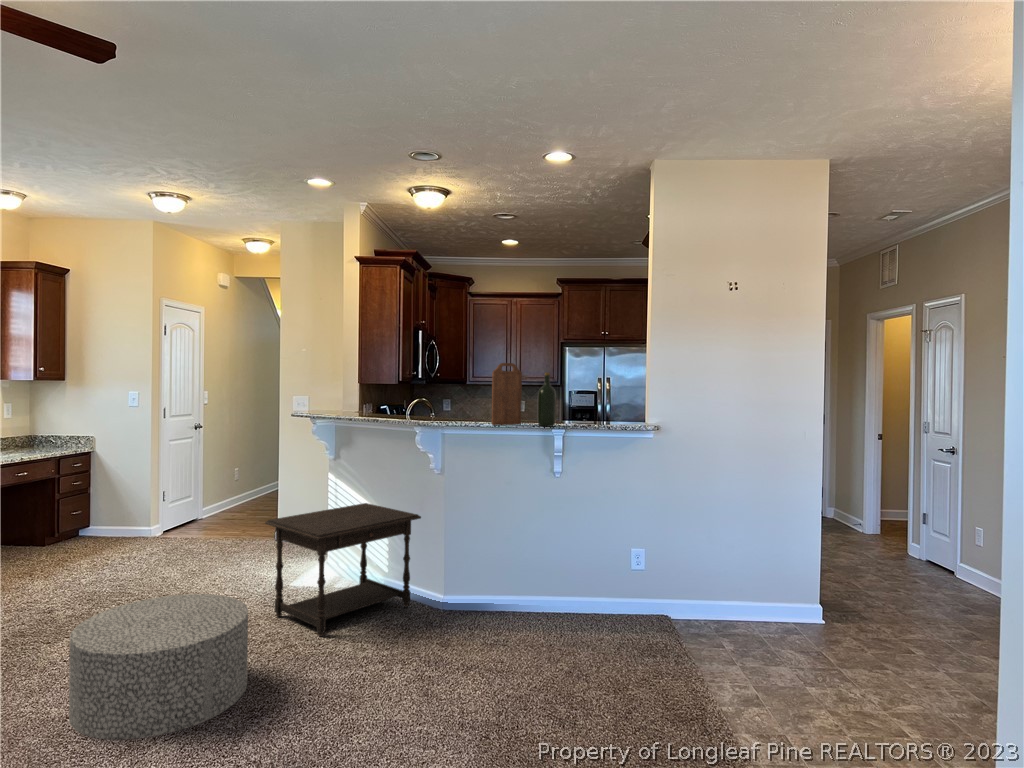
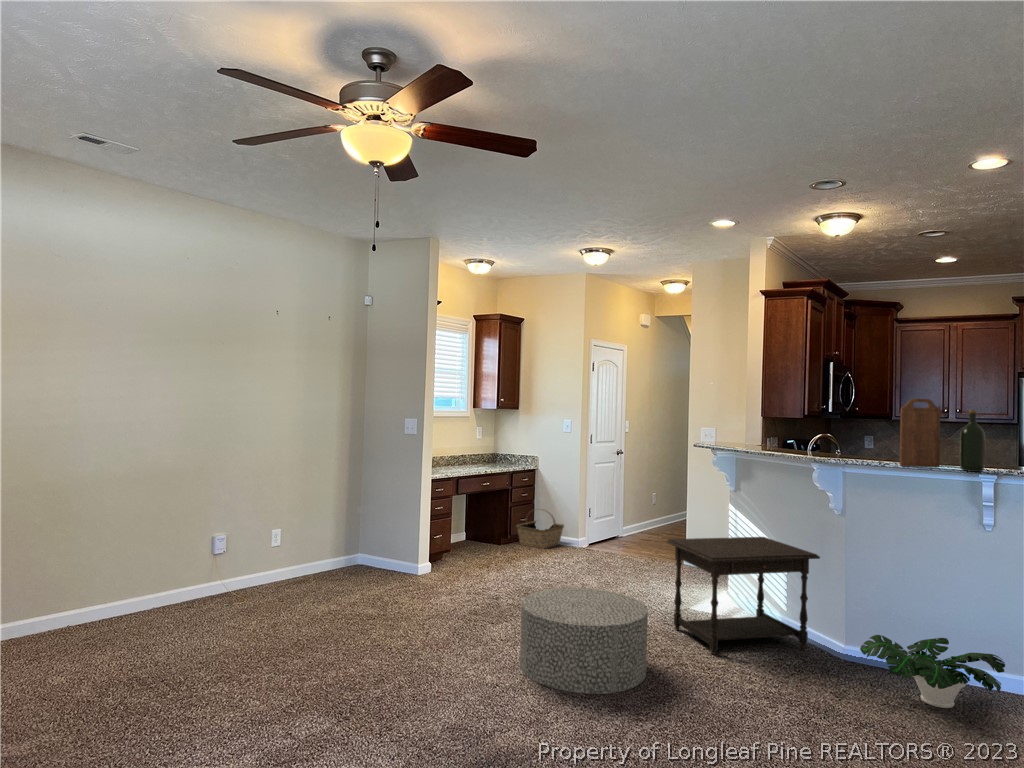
basket: none [64,499,133,547] -> present [516,509,564,549]
potted plant: none [461,574,571,637] -> present [860,635,1005,708]

